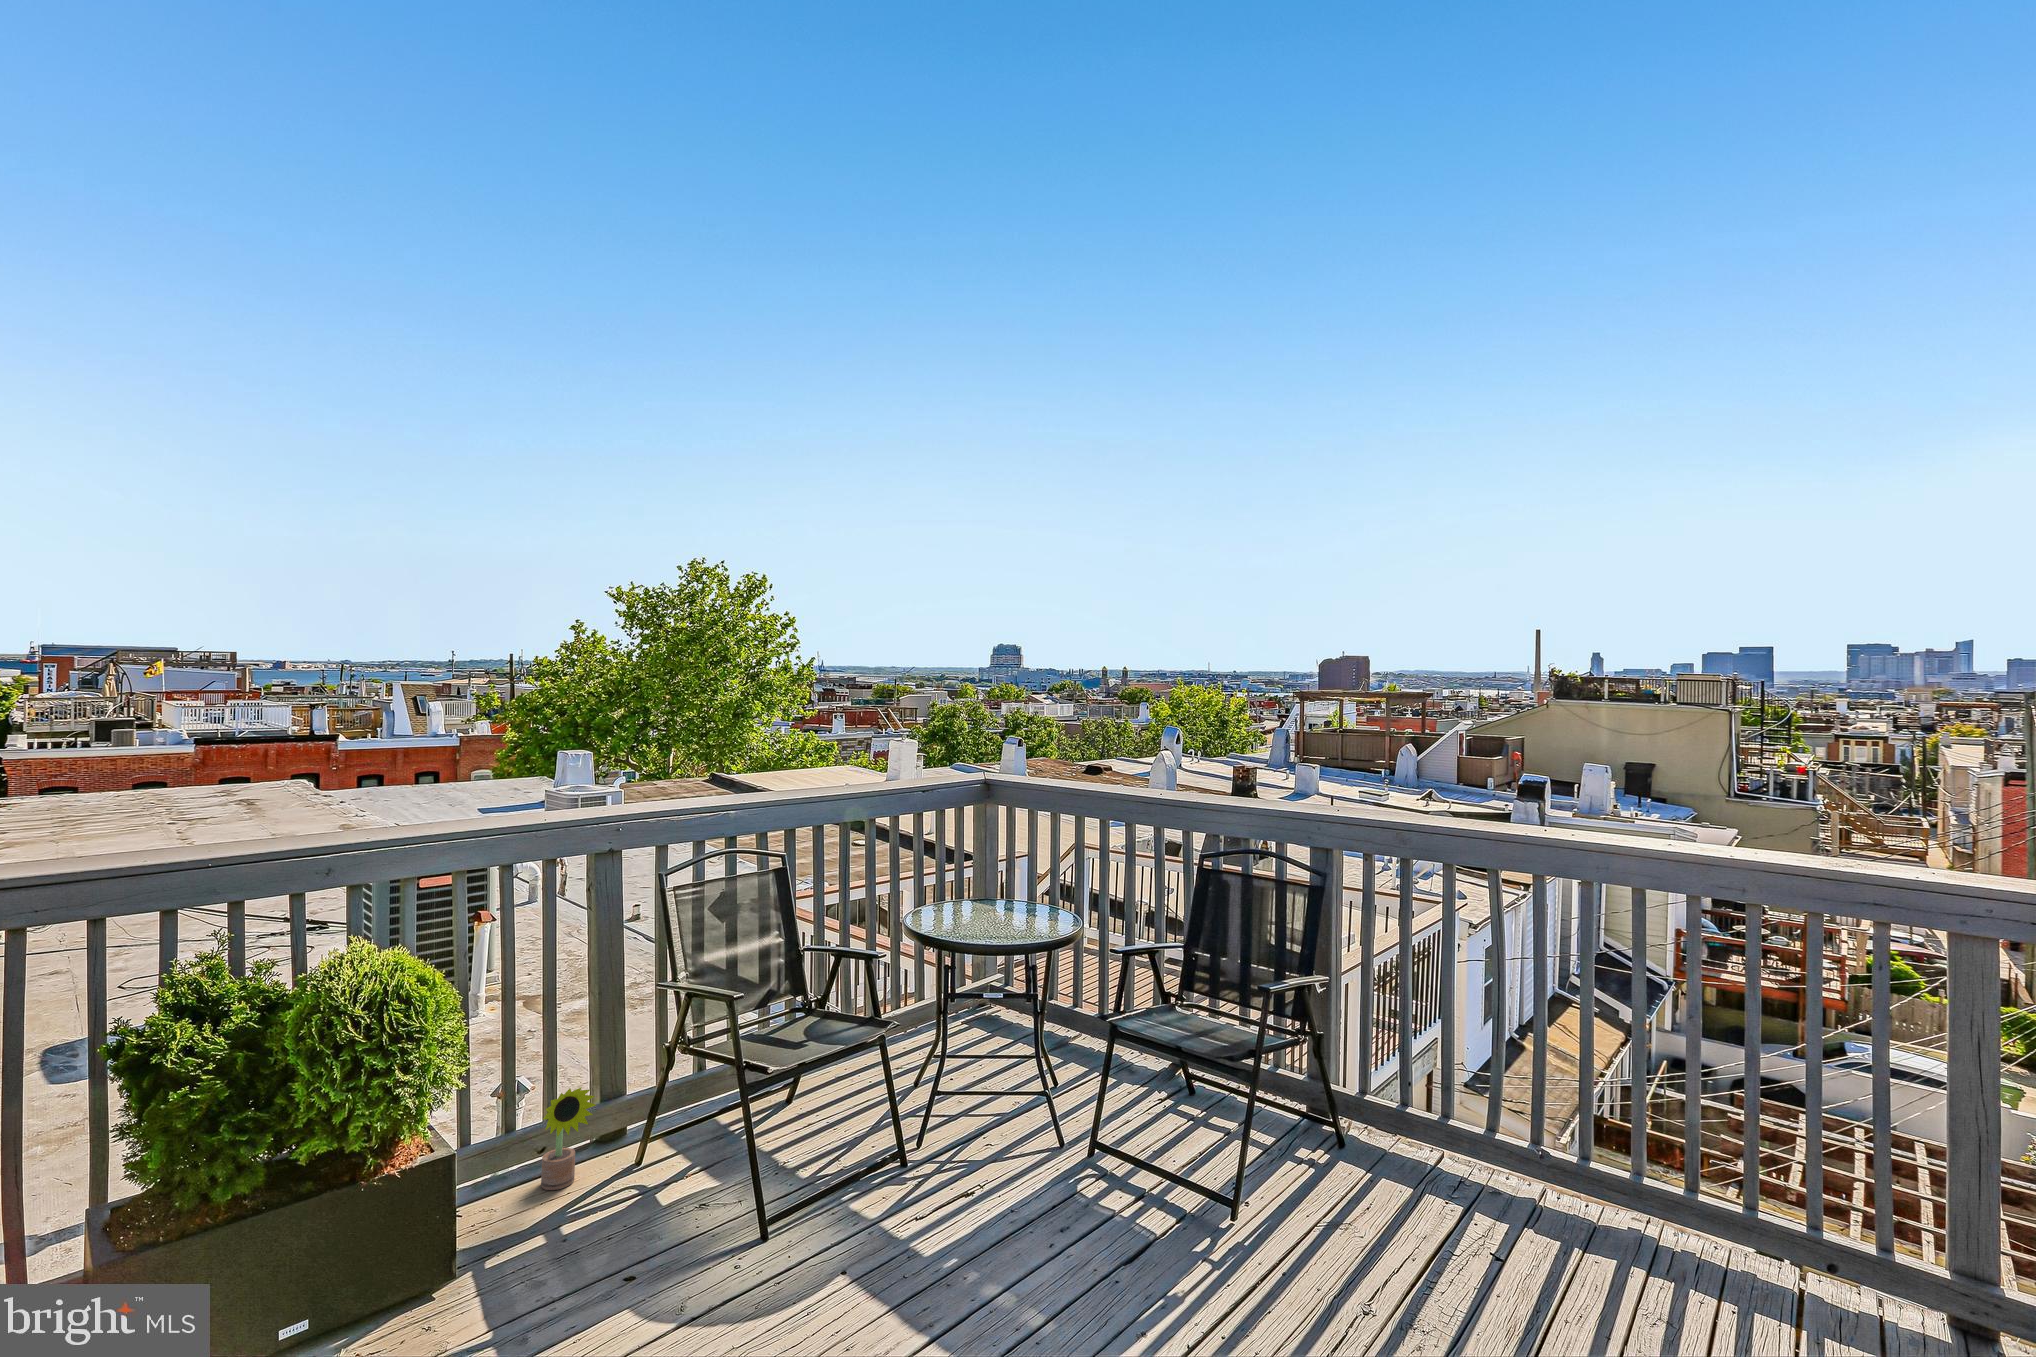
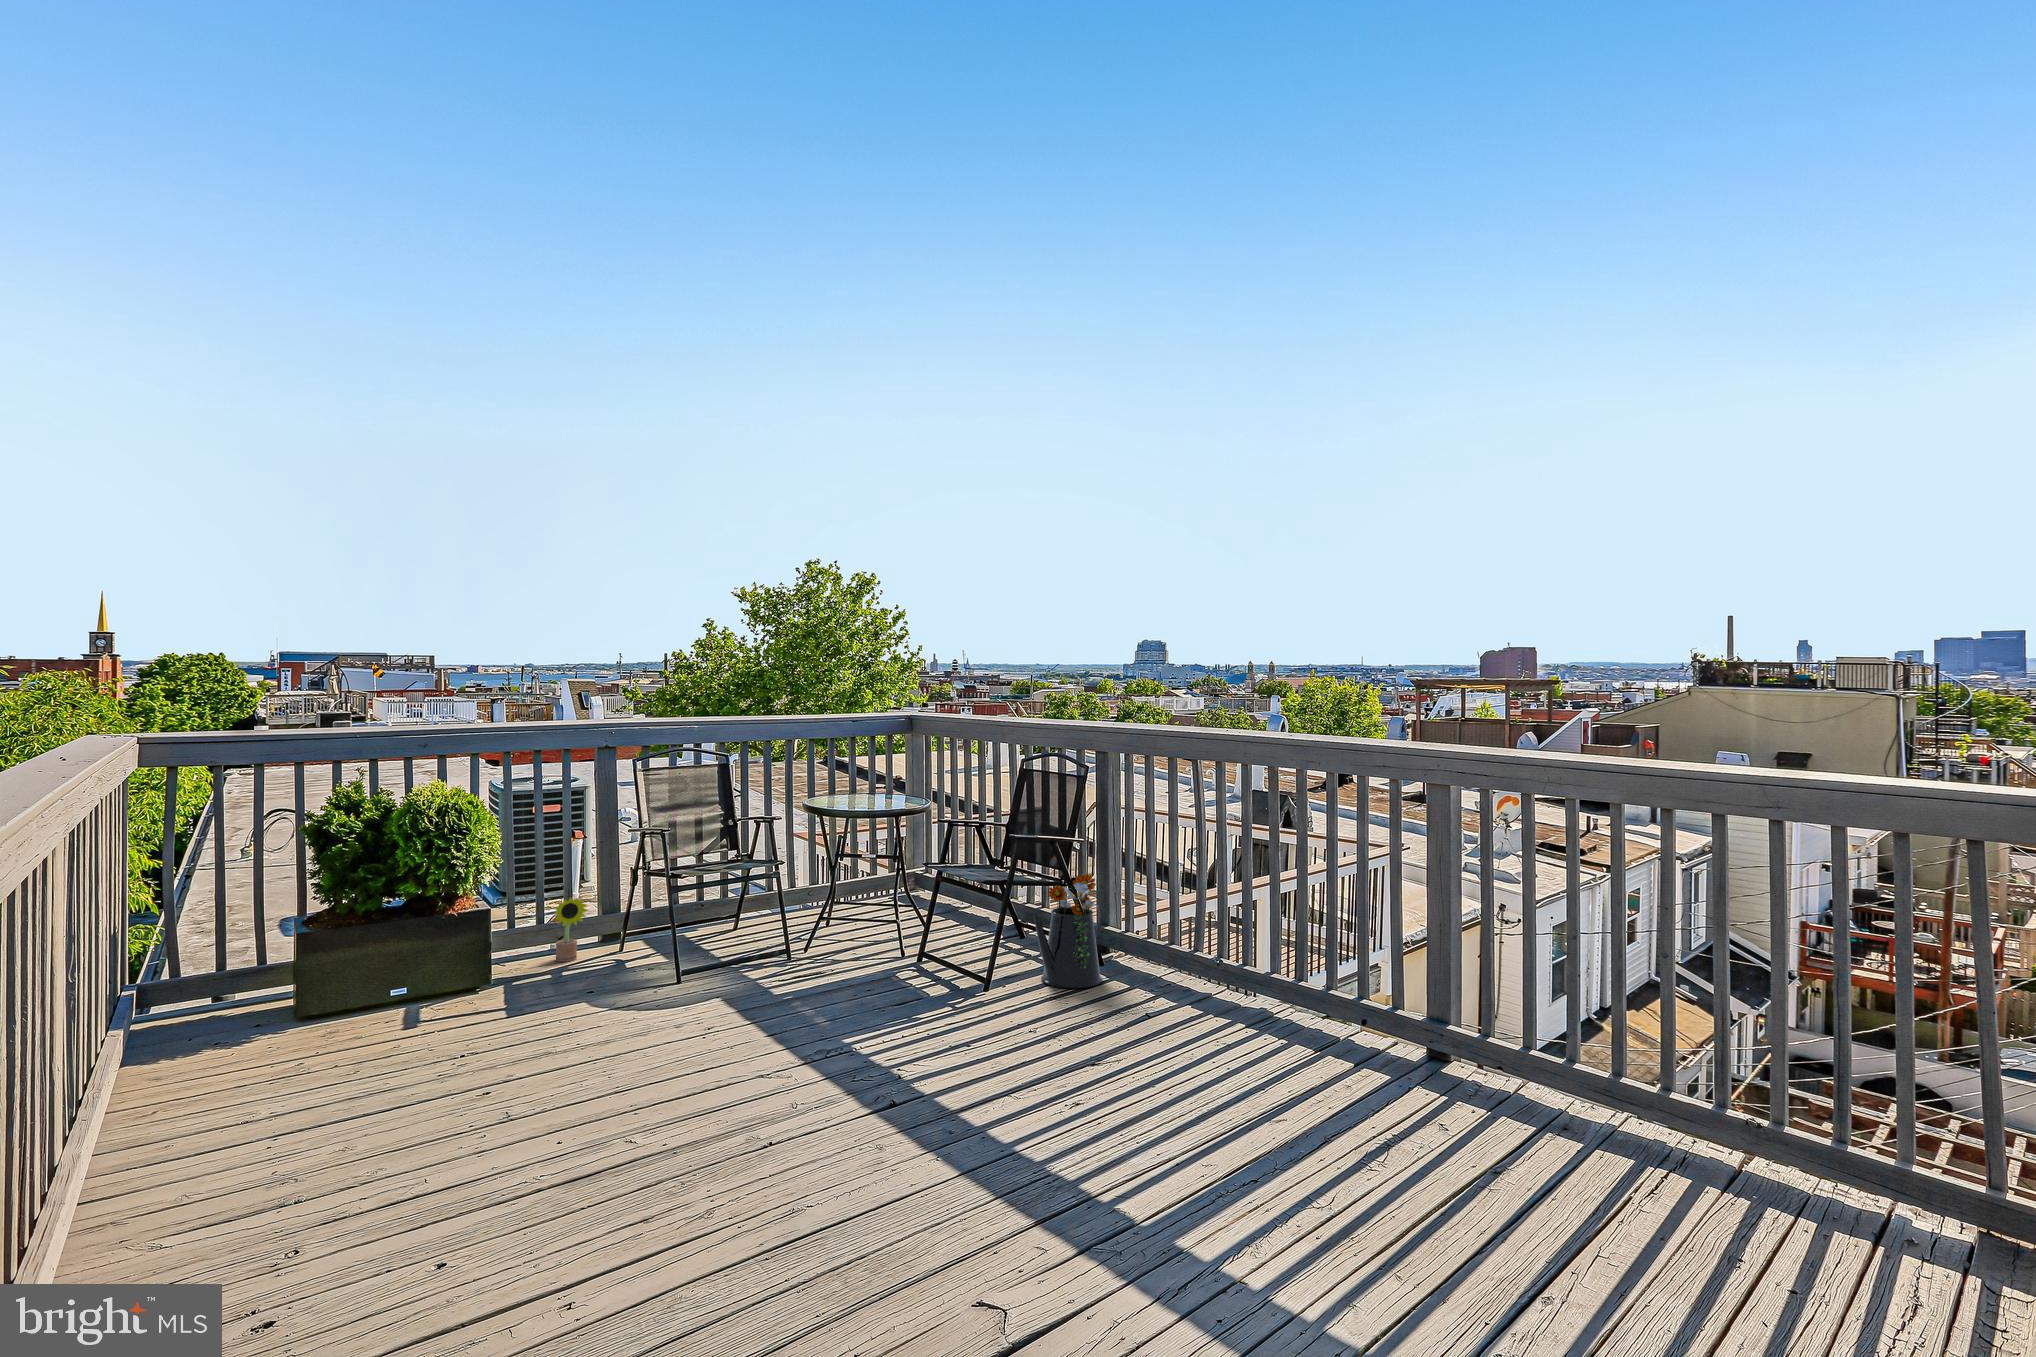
watering can: none [1293,1018,1385,1200] -> present [1034,874,1103,988]

